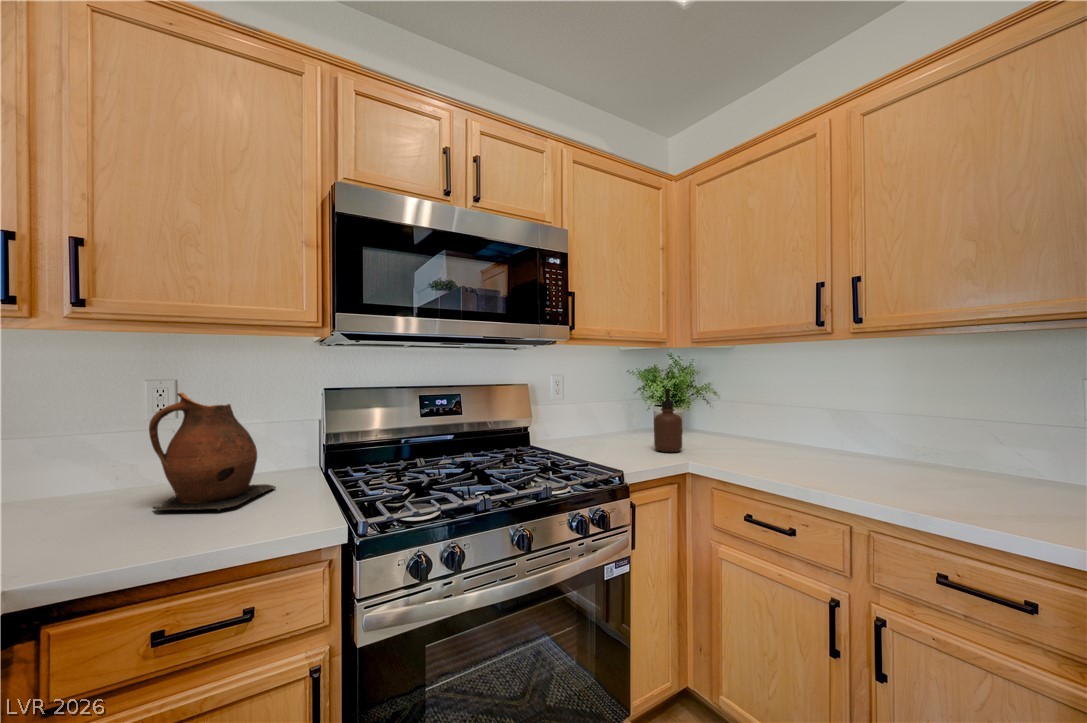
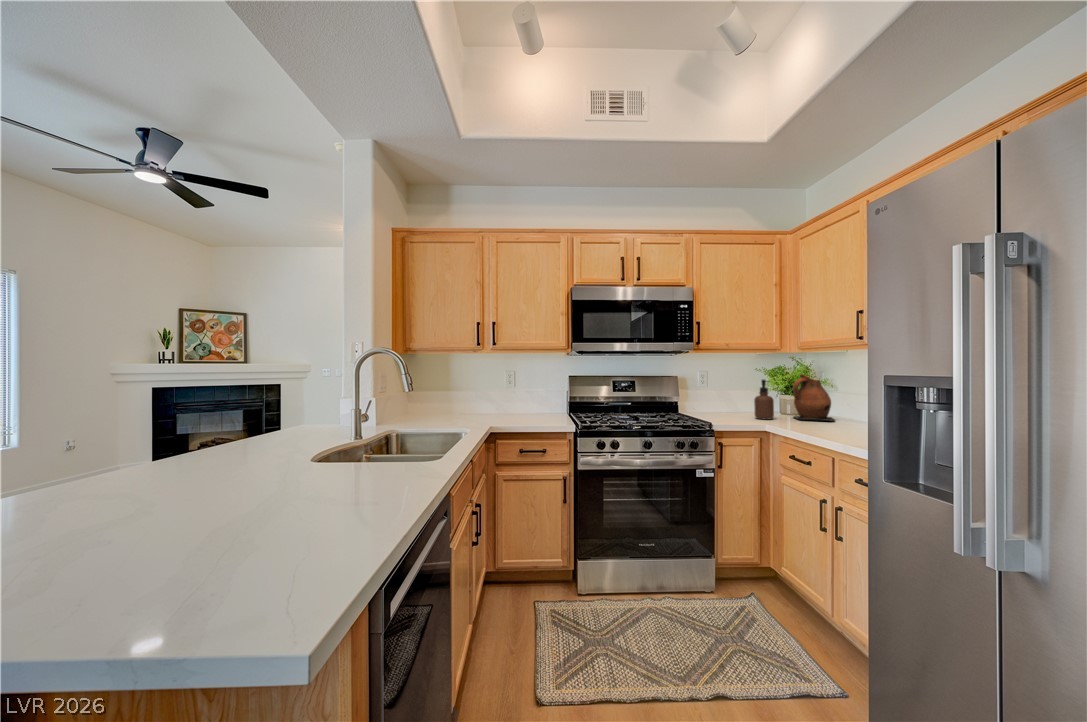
ceramic pitcher: present [149,393,276,511] -> present [793,375,834,421]

